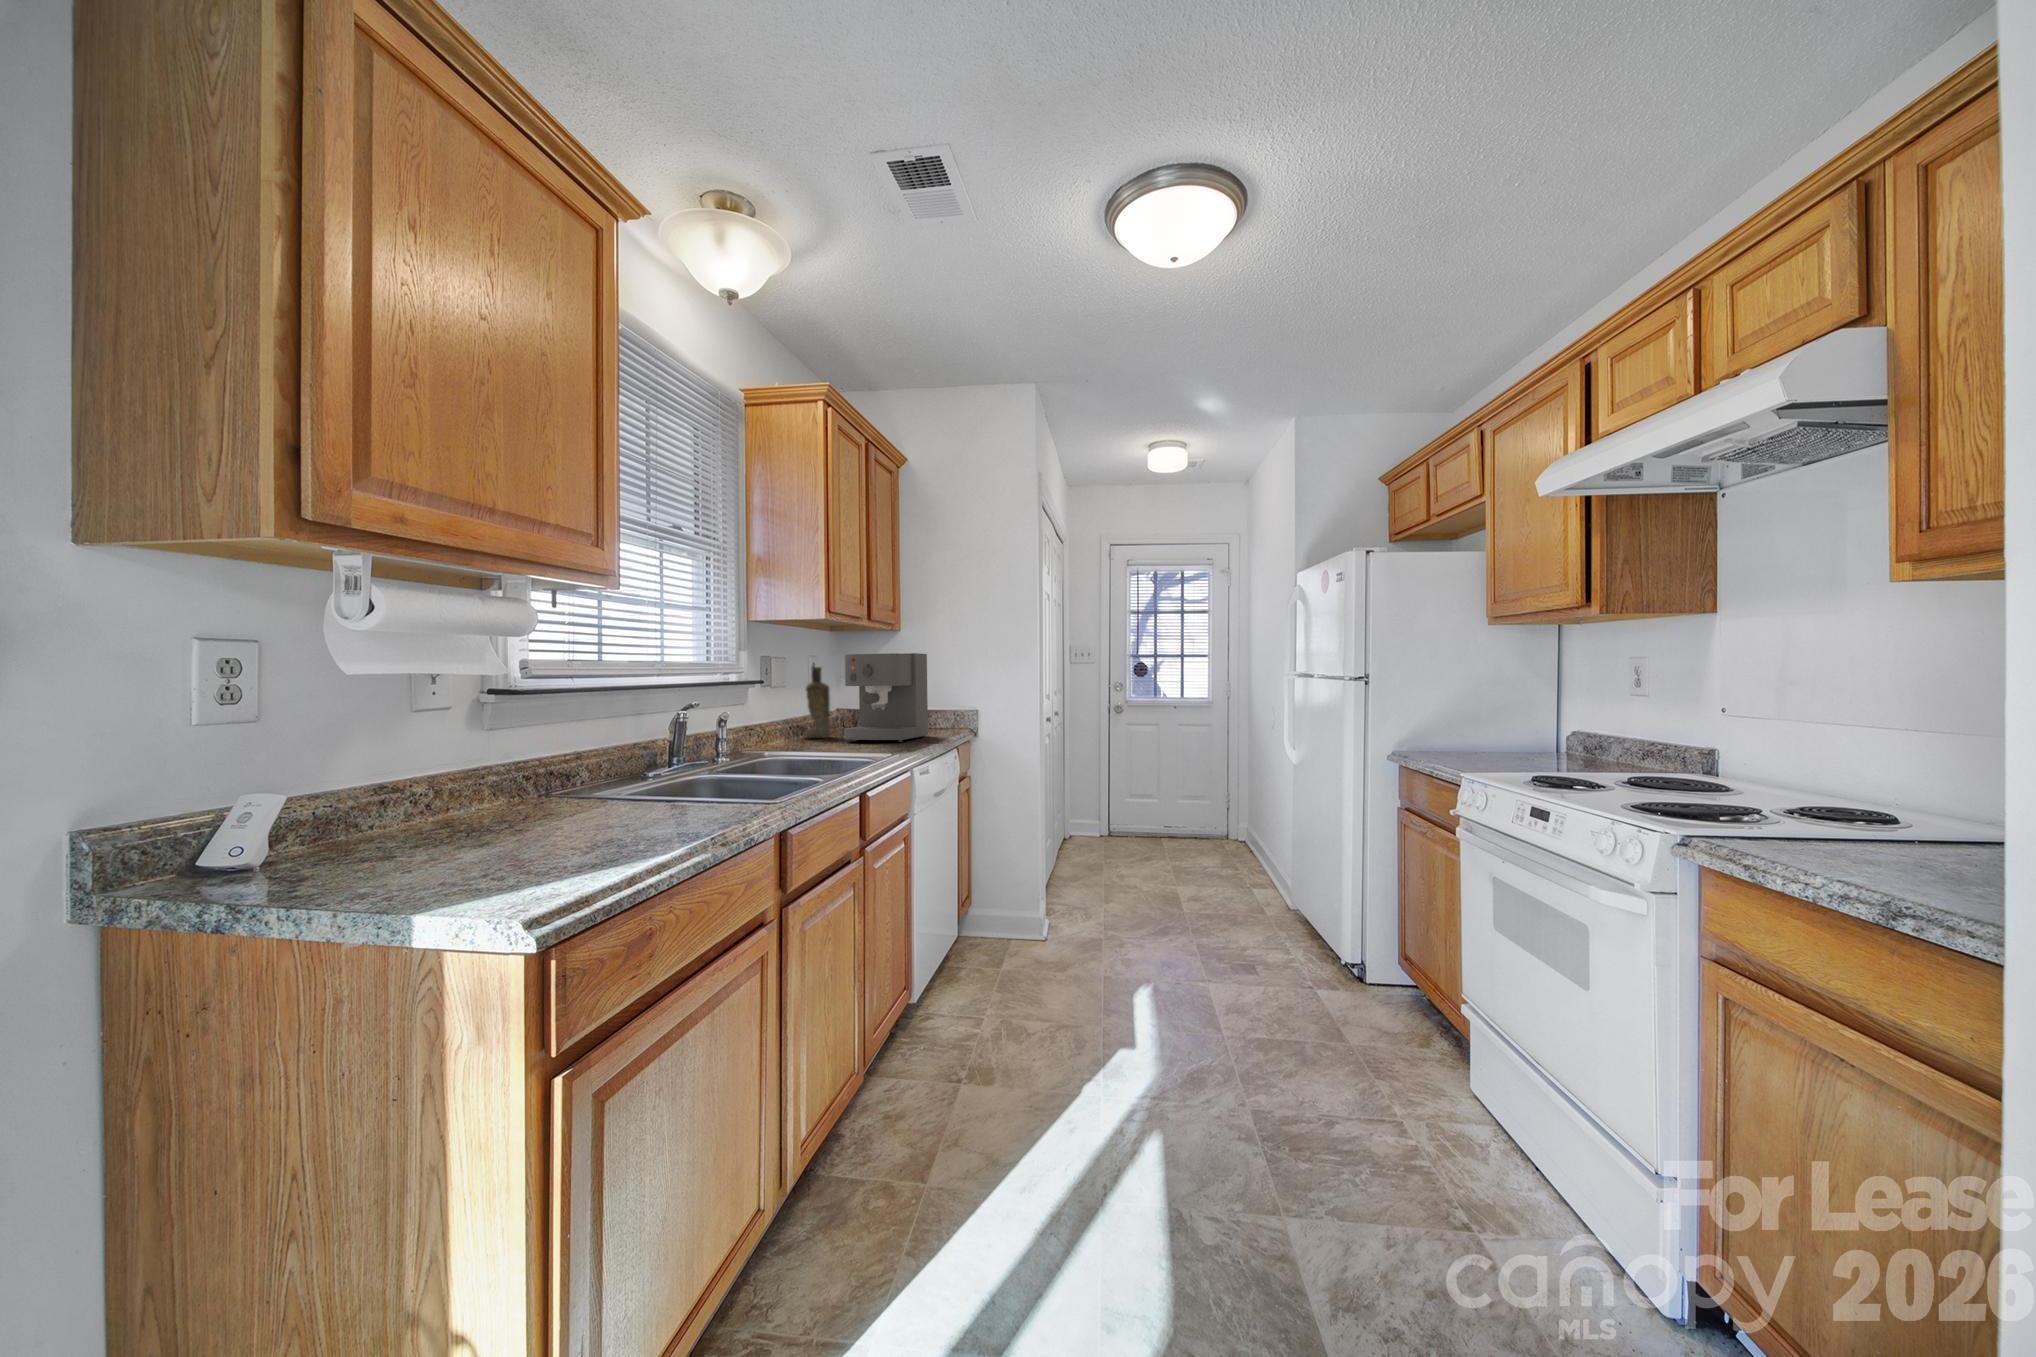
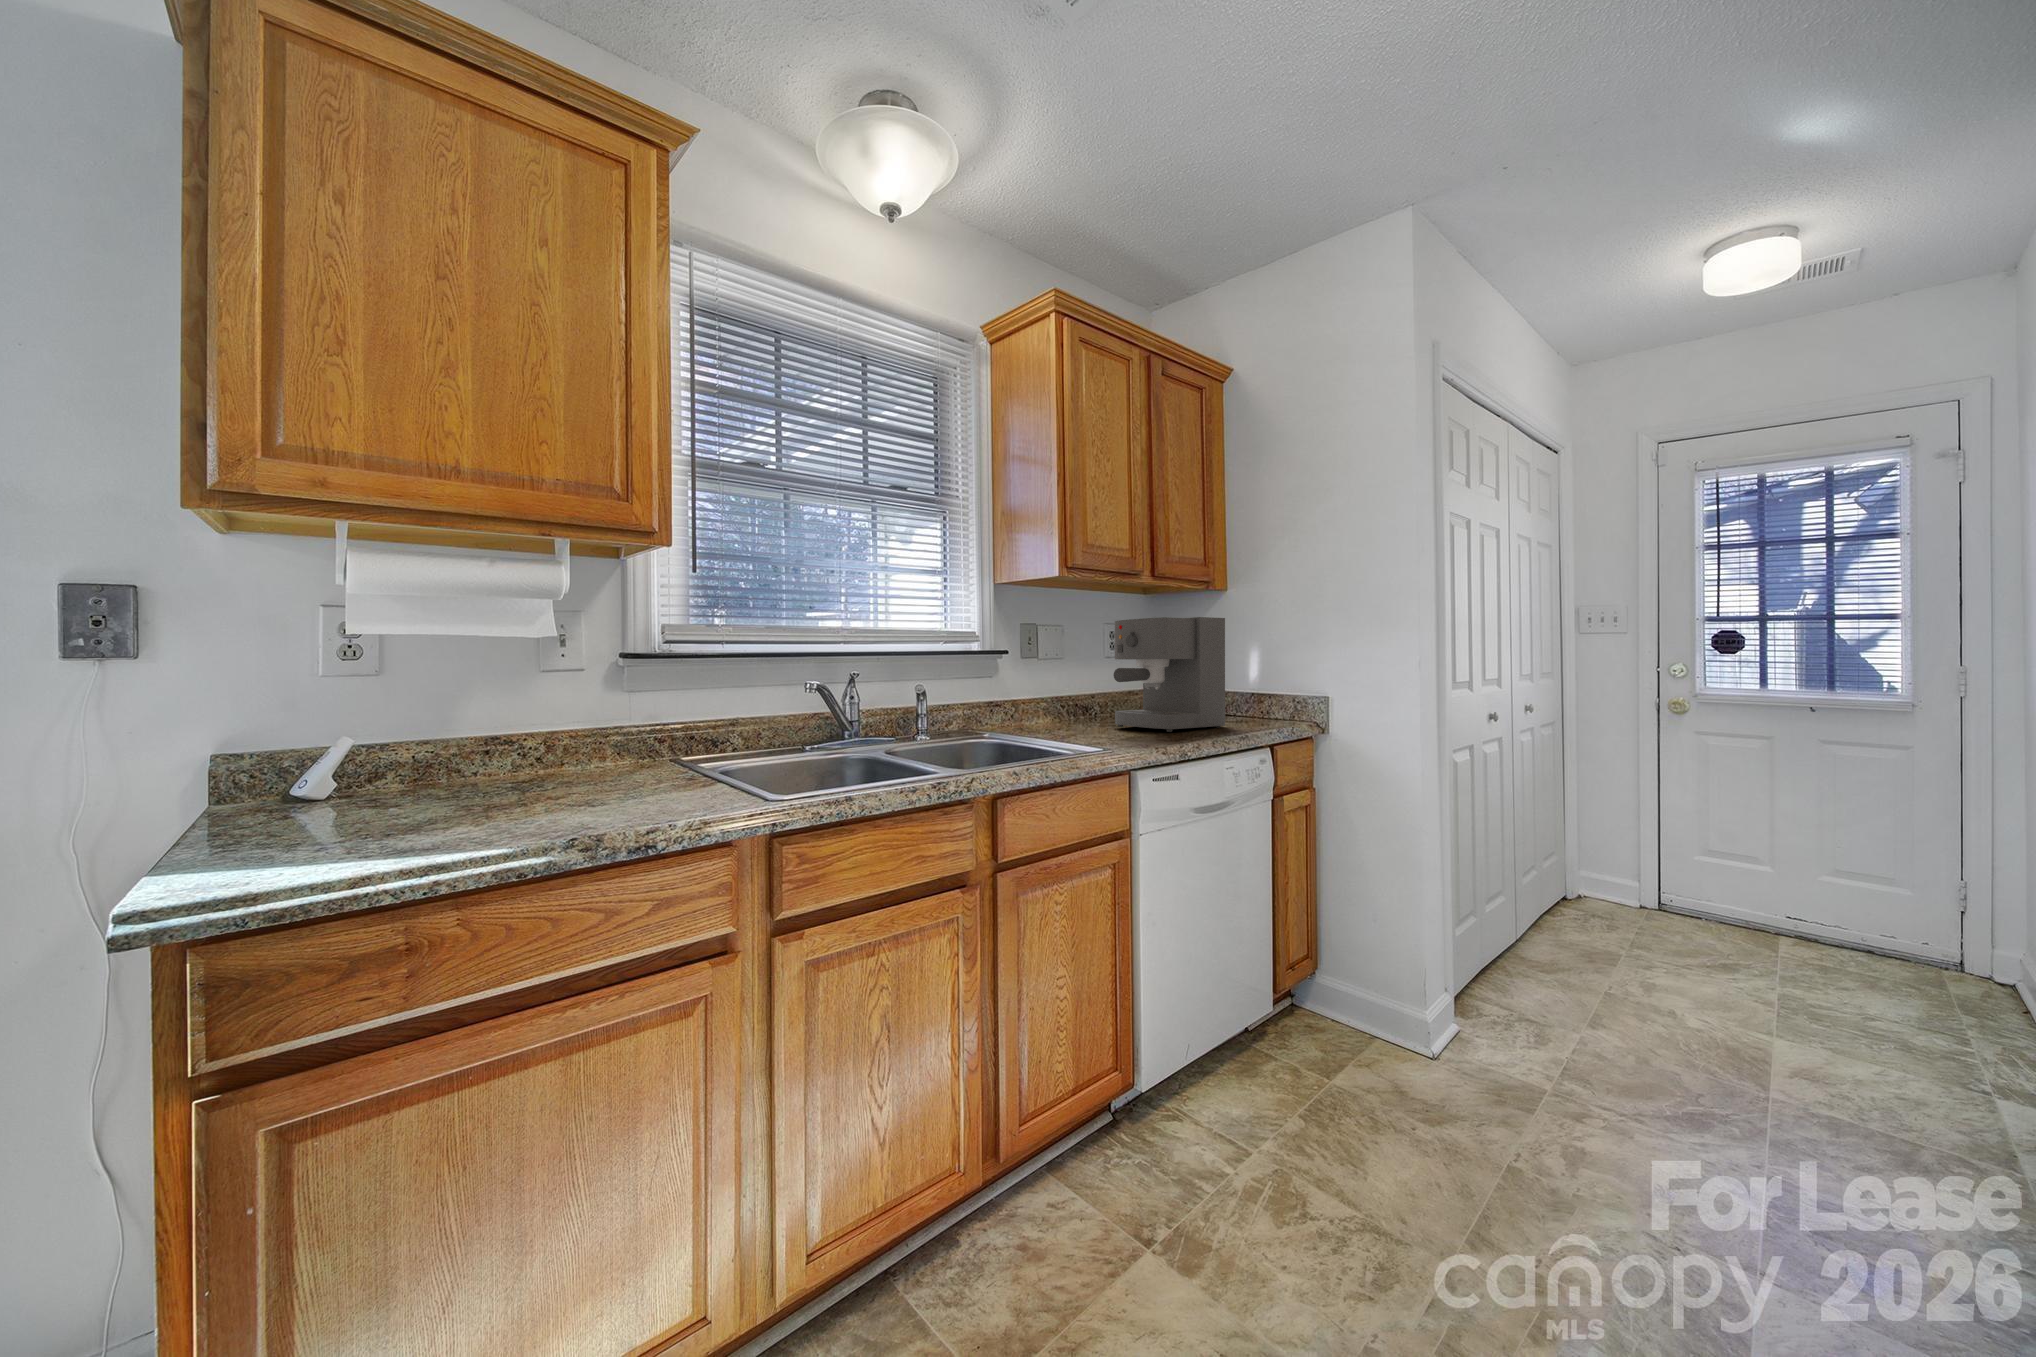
bottle: present [804,667,830,738] -> none [1092,637,1124,721]

